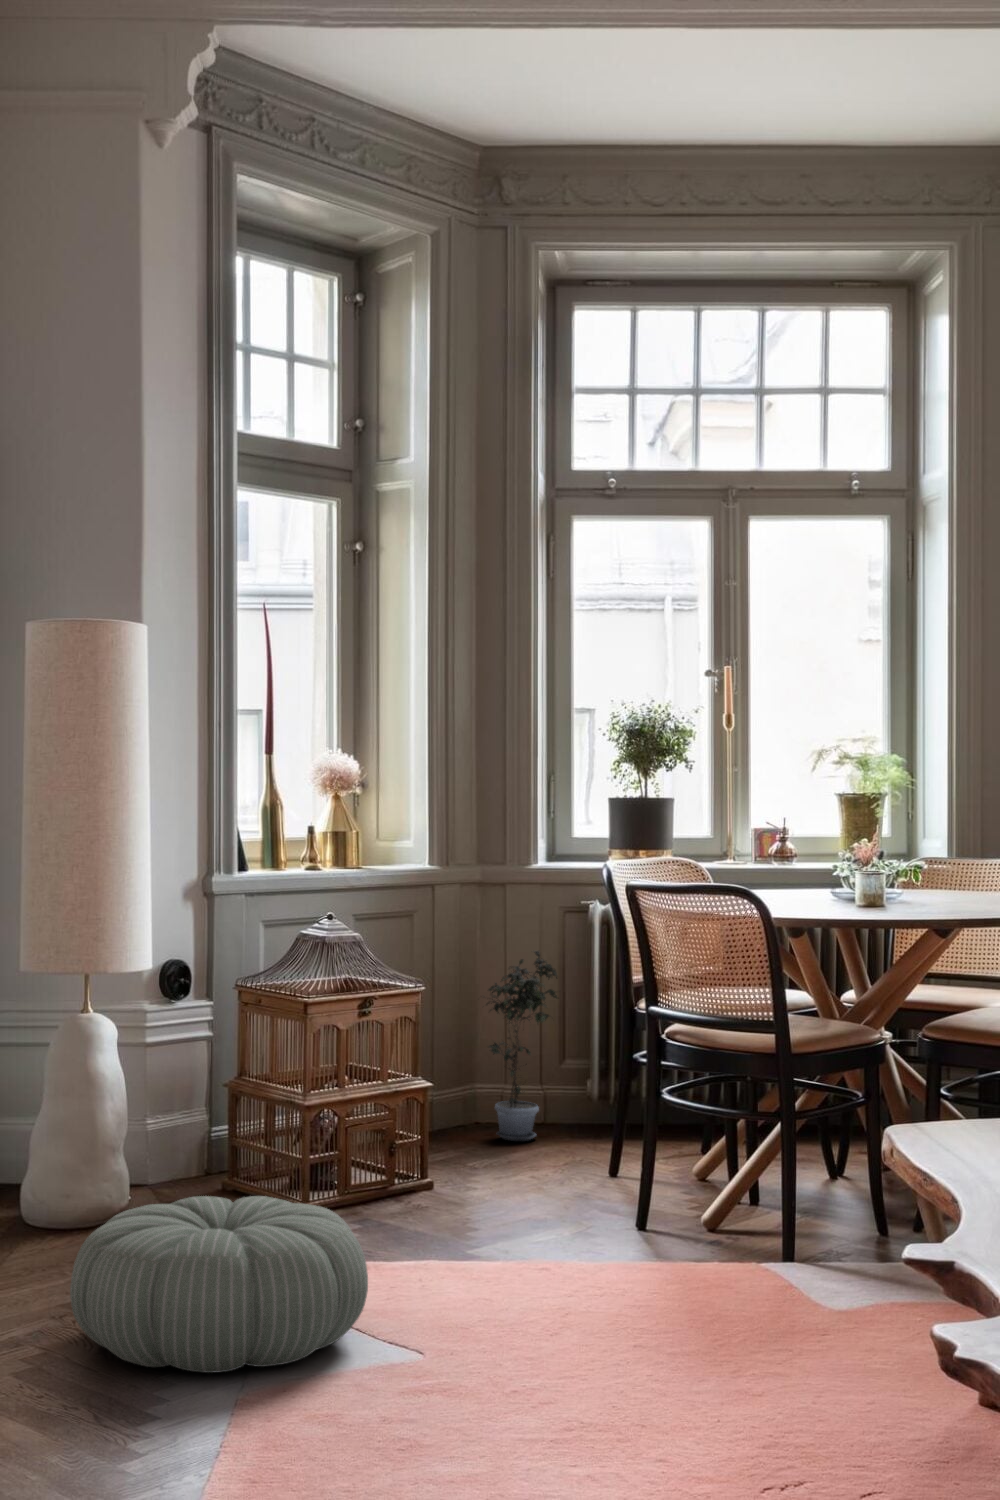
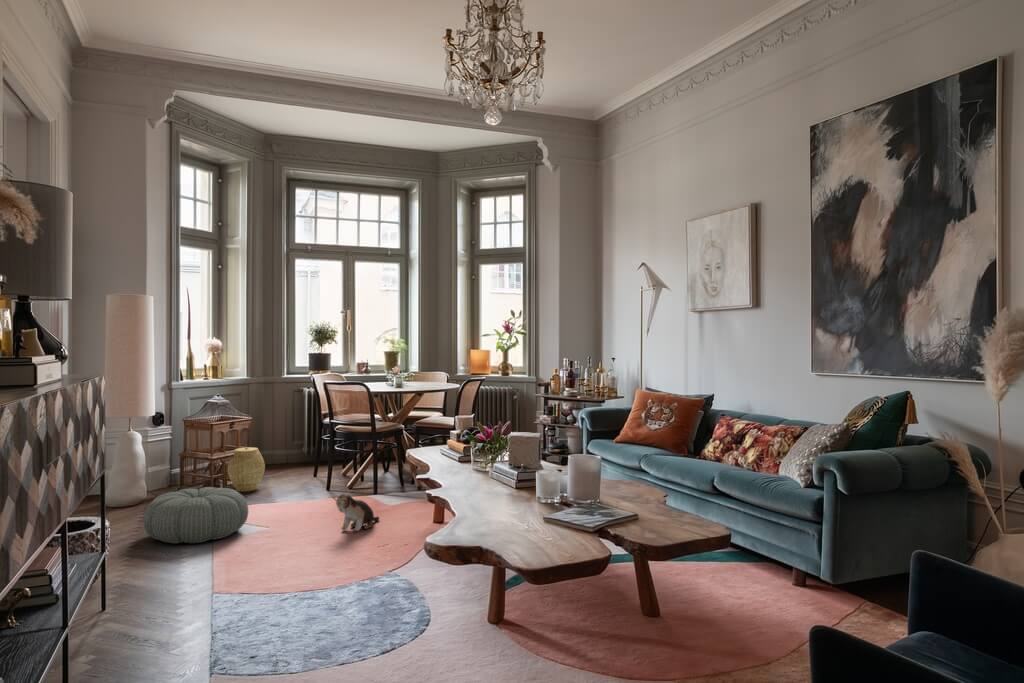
potted plant: present [484,951,557,1141] -> none [266,404,295,468]
woven basket: none [353,1074,457,1210] -> present [228,447,265,491]
plush toy: none [615,1258,781,1390] -> present [332,493,379,531]

